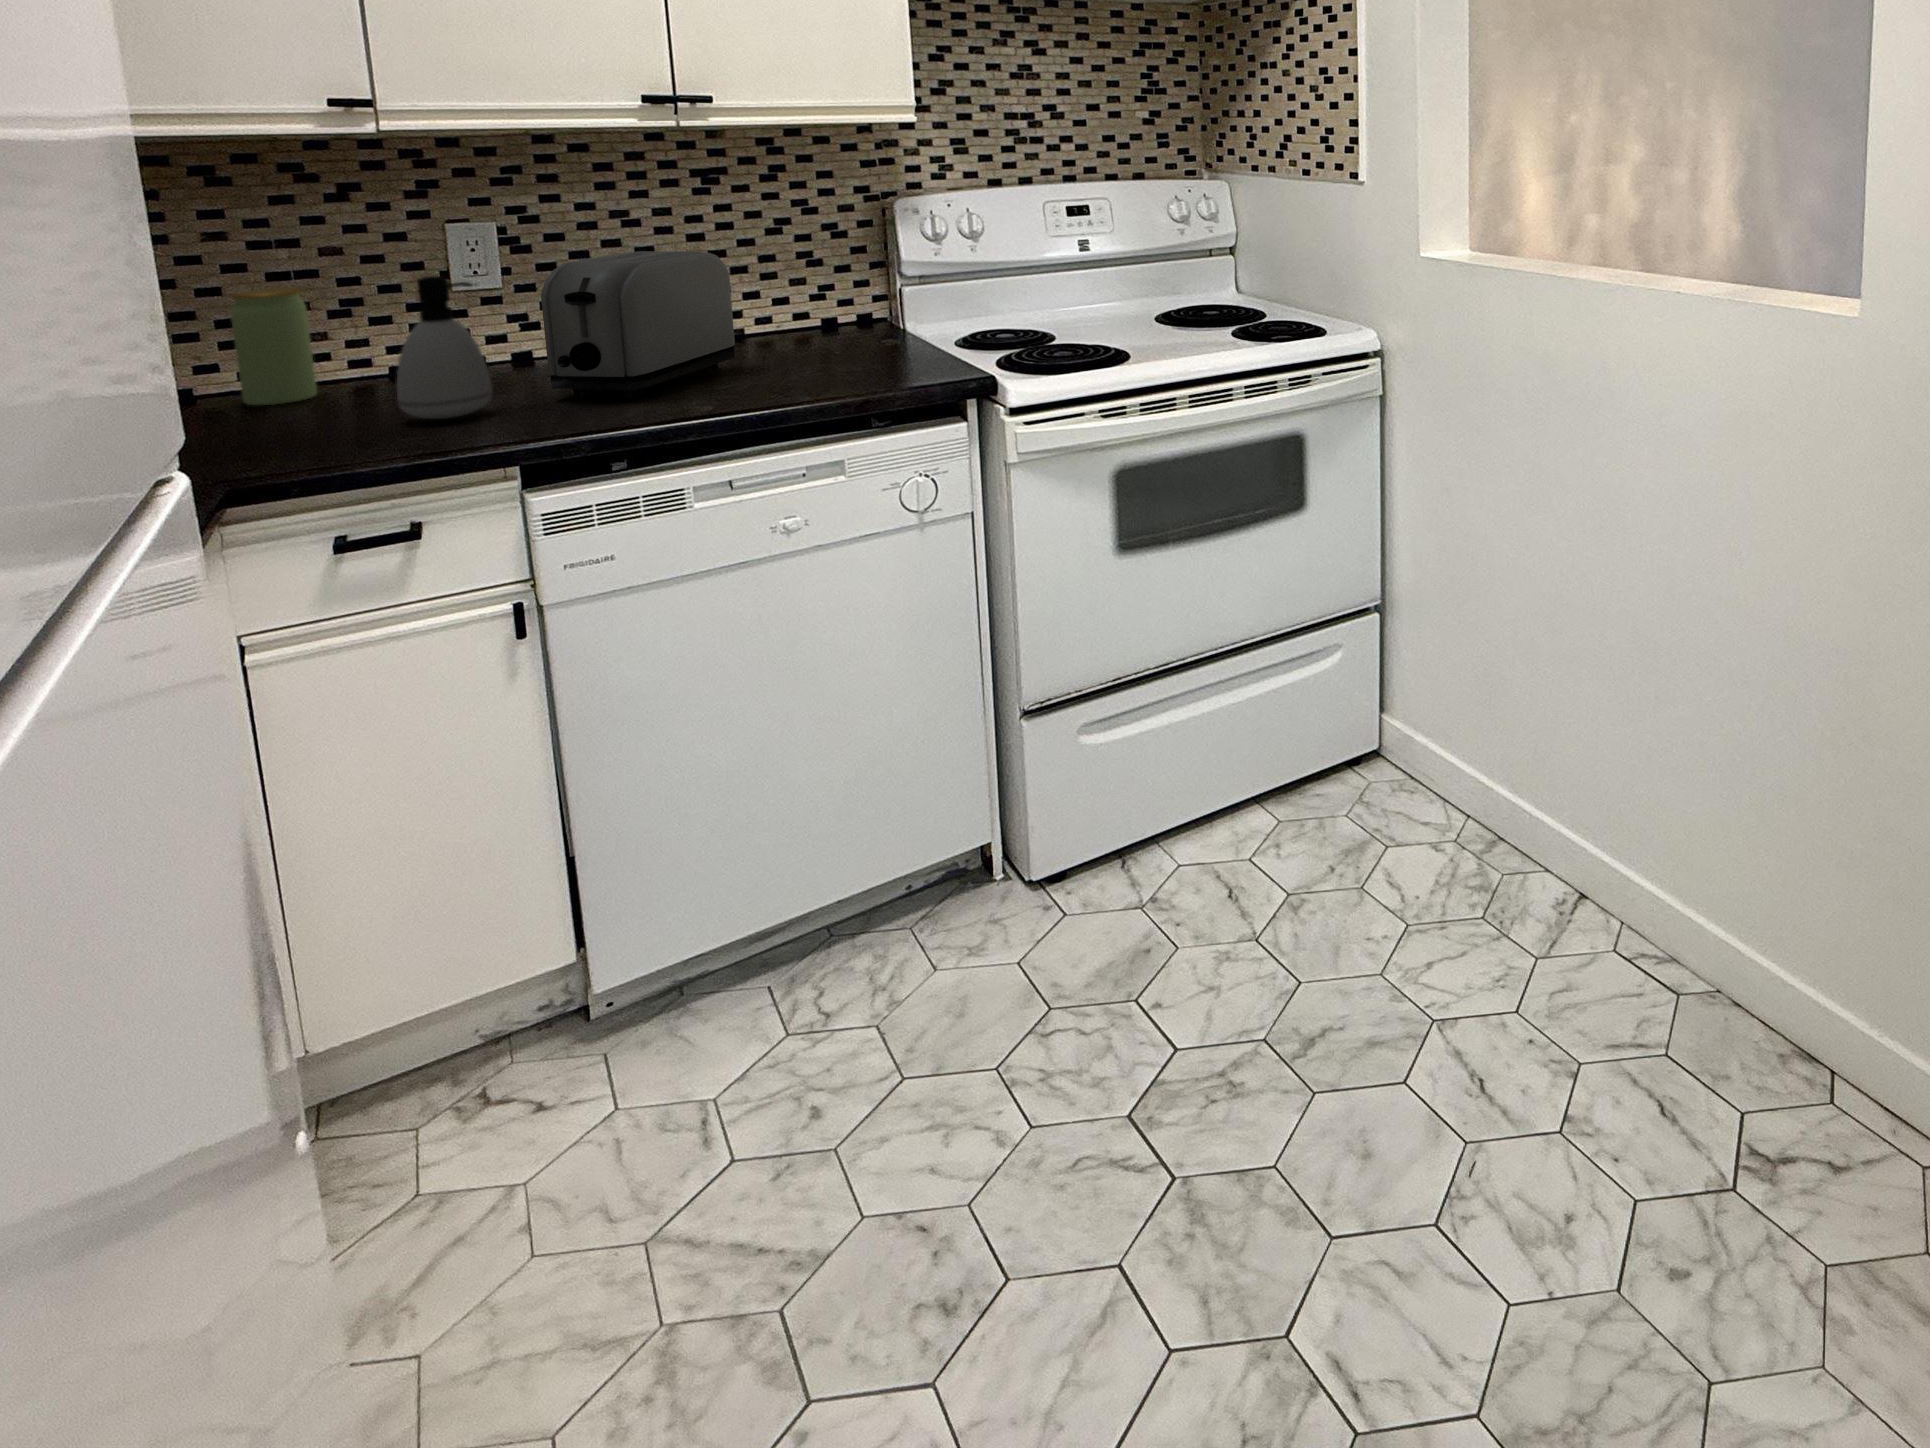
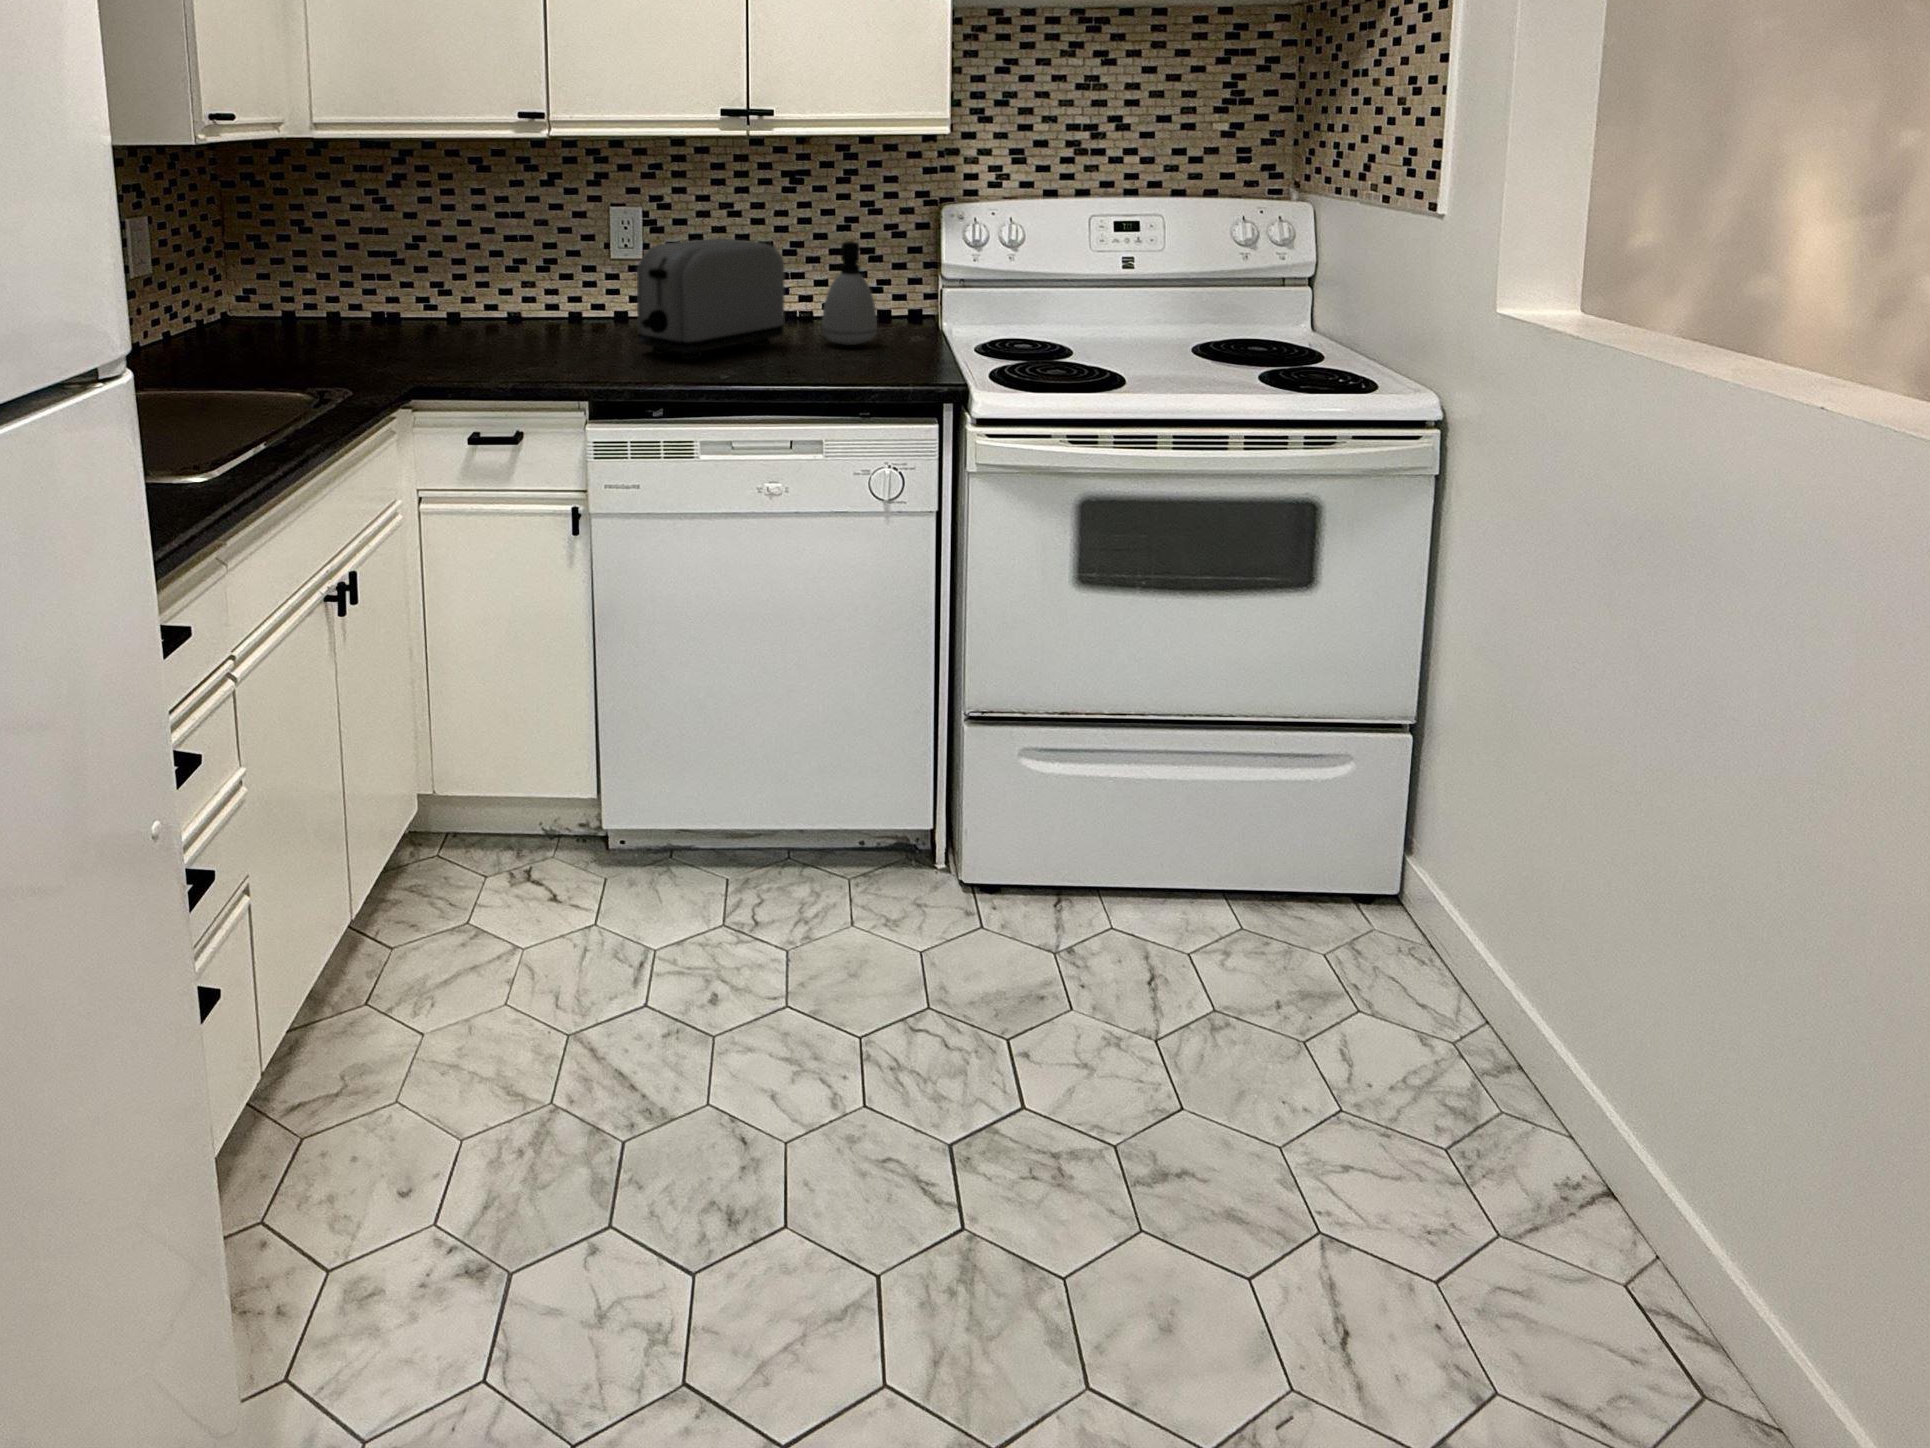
soap dispenser: present [397,276,492,419] -> present [822,241,877,345]
jar: present [231,288,317,405] -> none [476,247,521,331]

